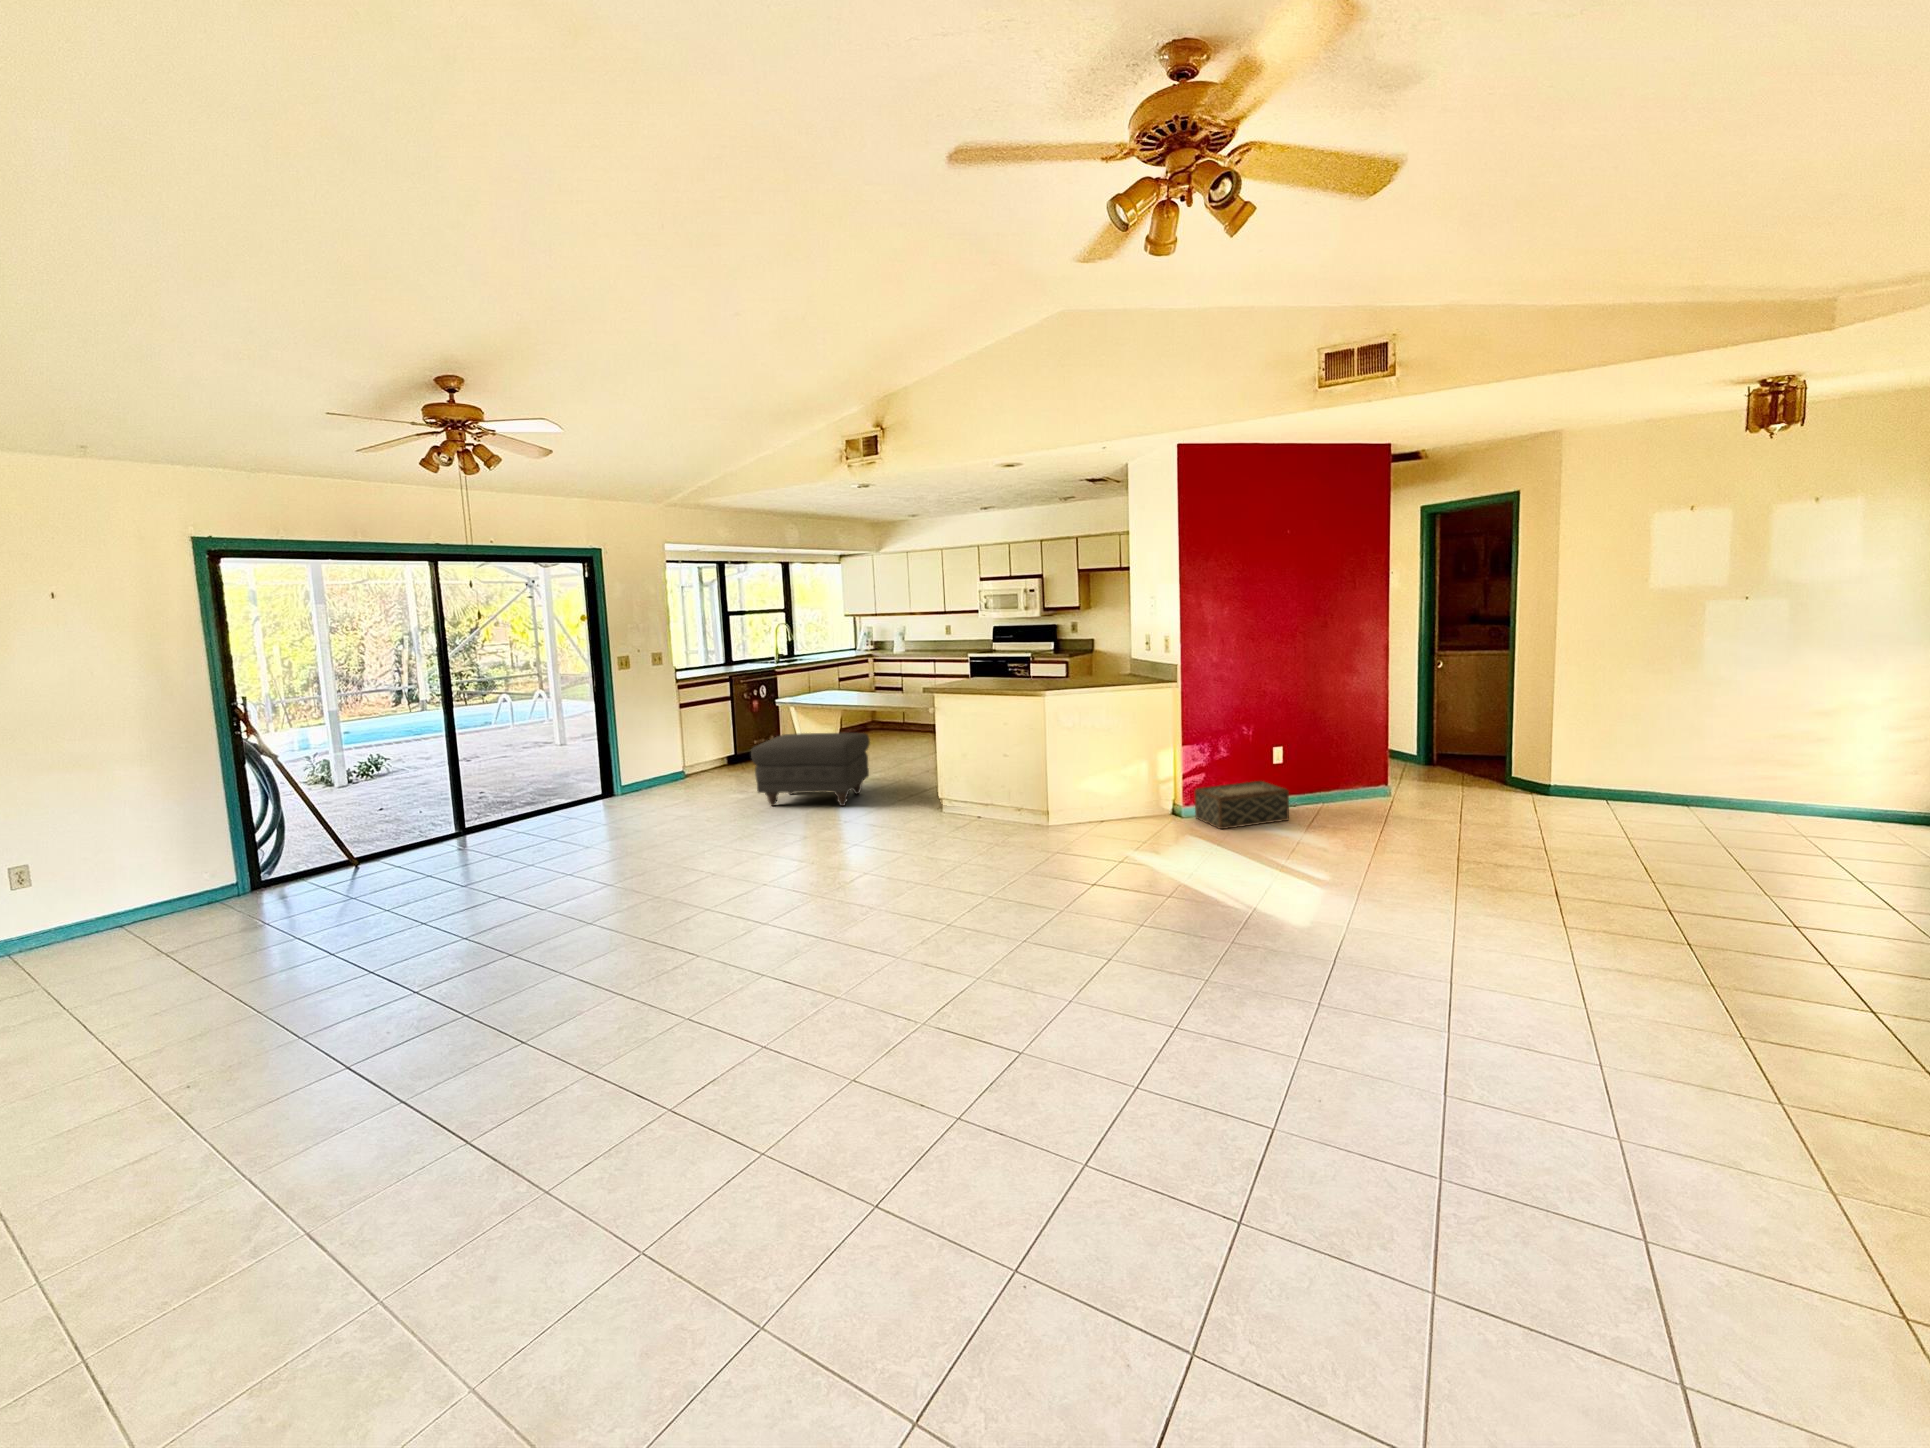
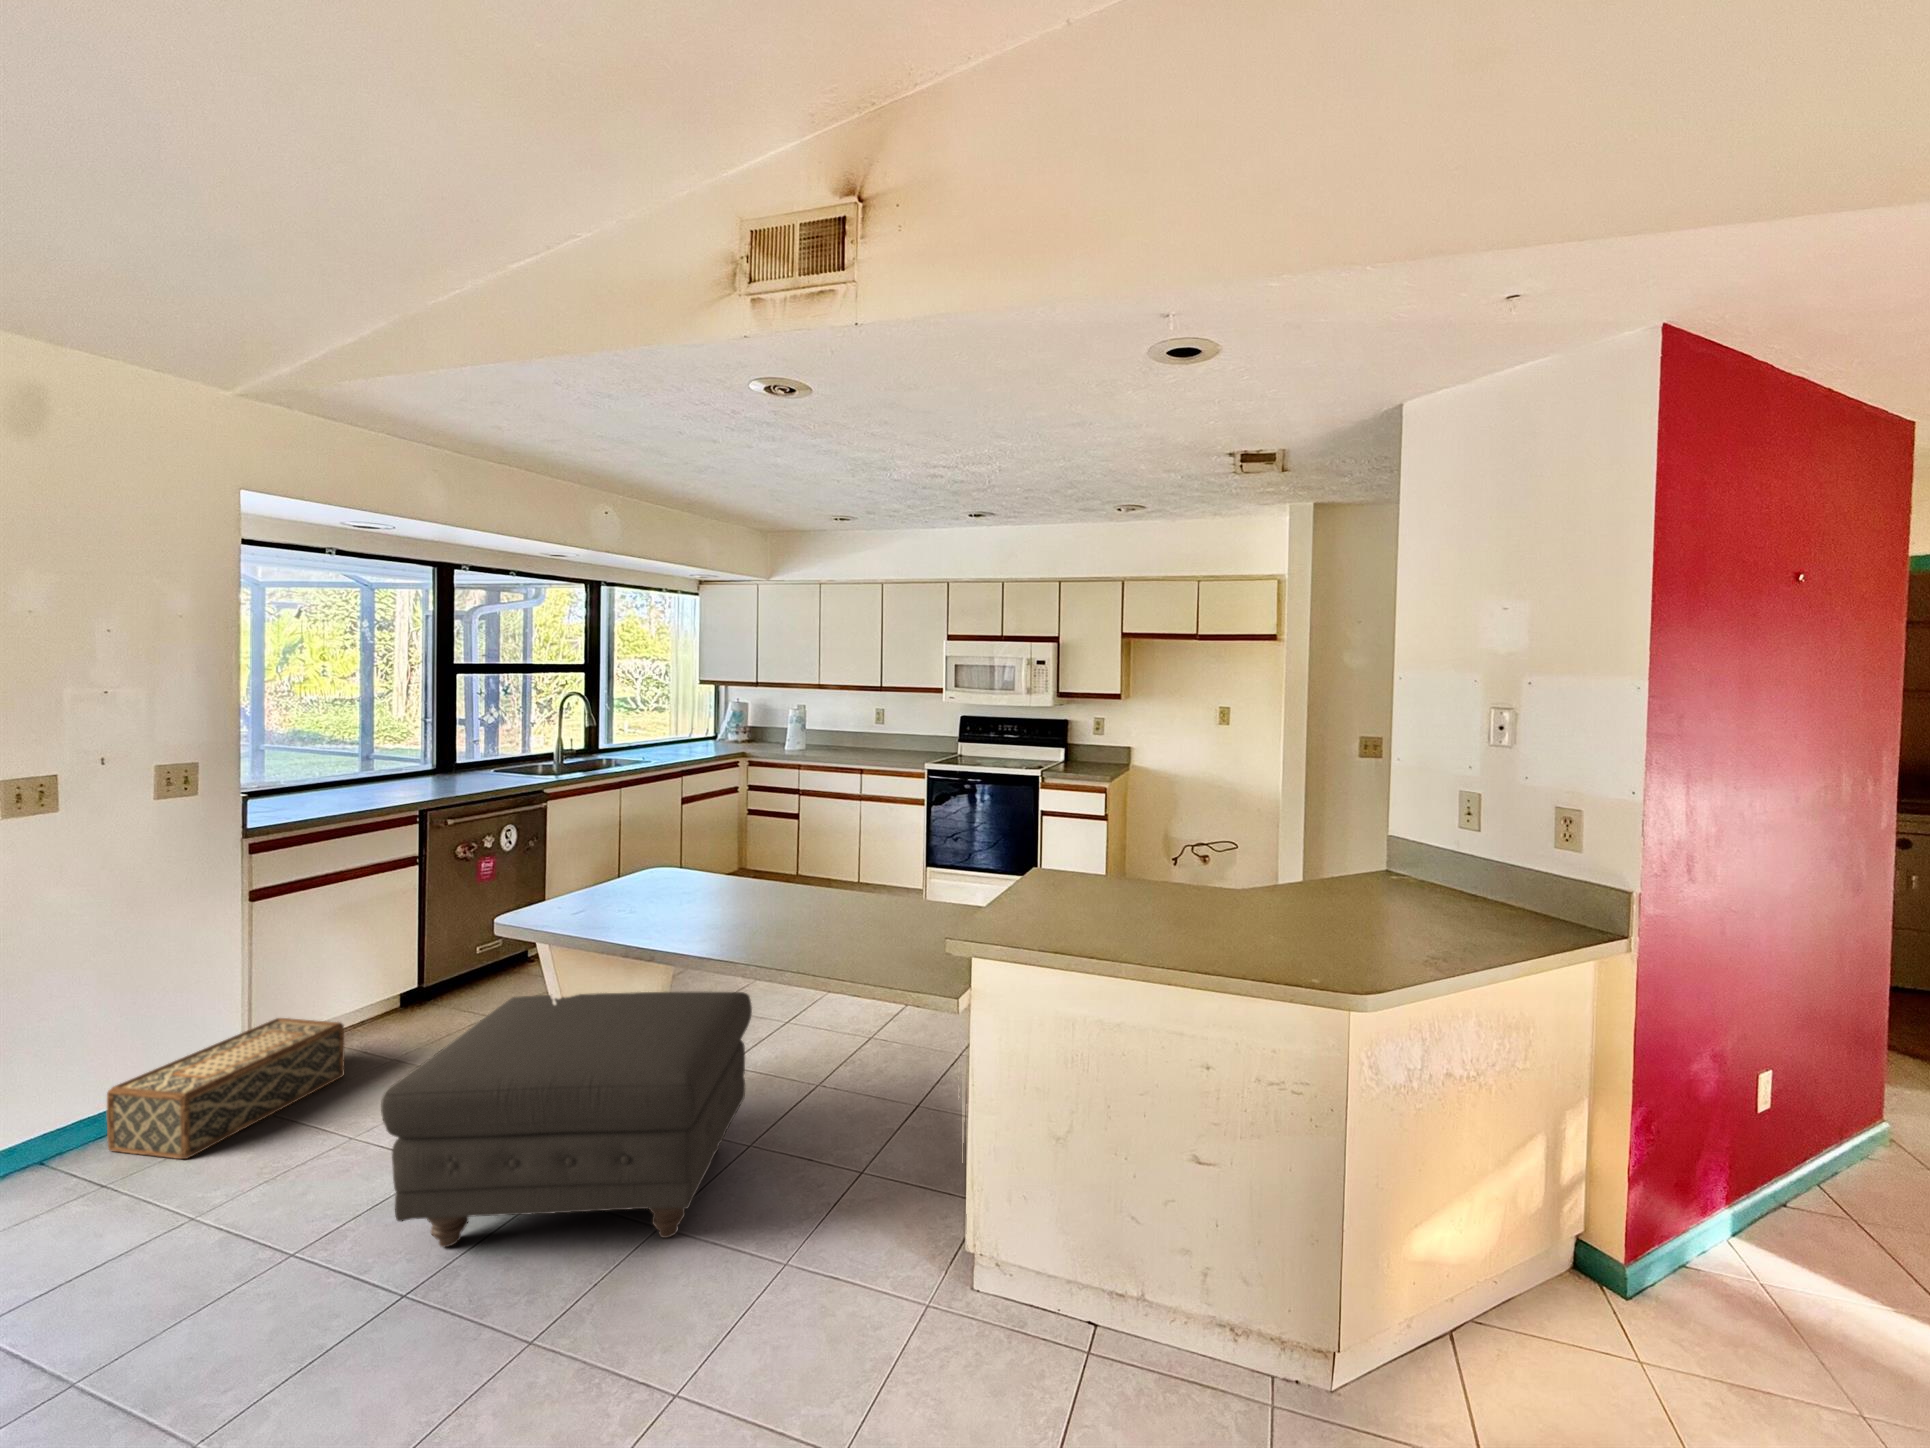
woven basket: present [1195,781,1289,829] -> present [107,1018,344,1159]

